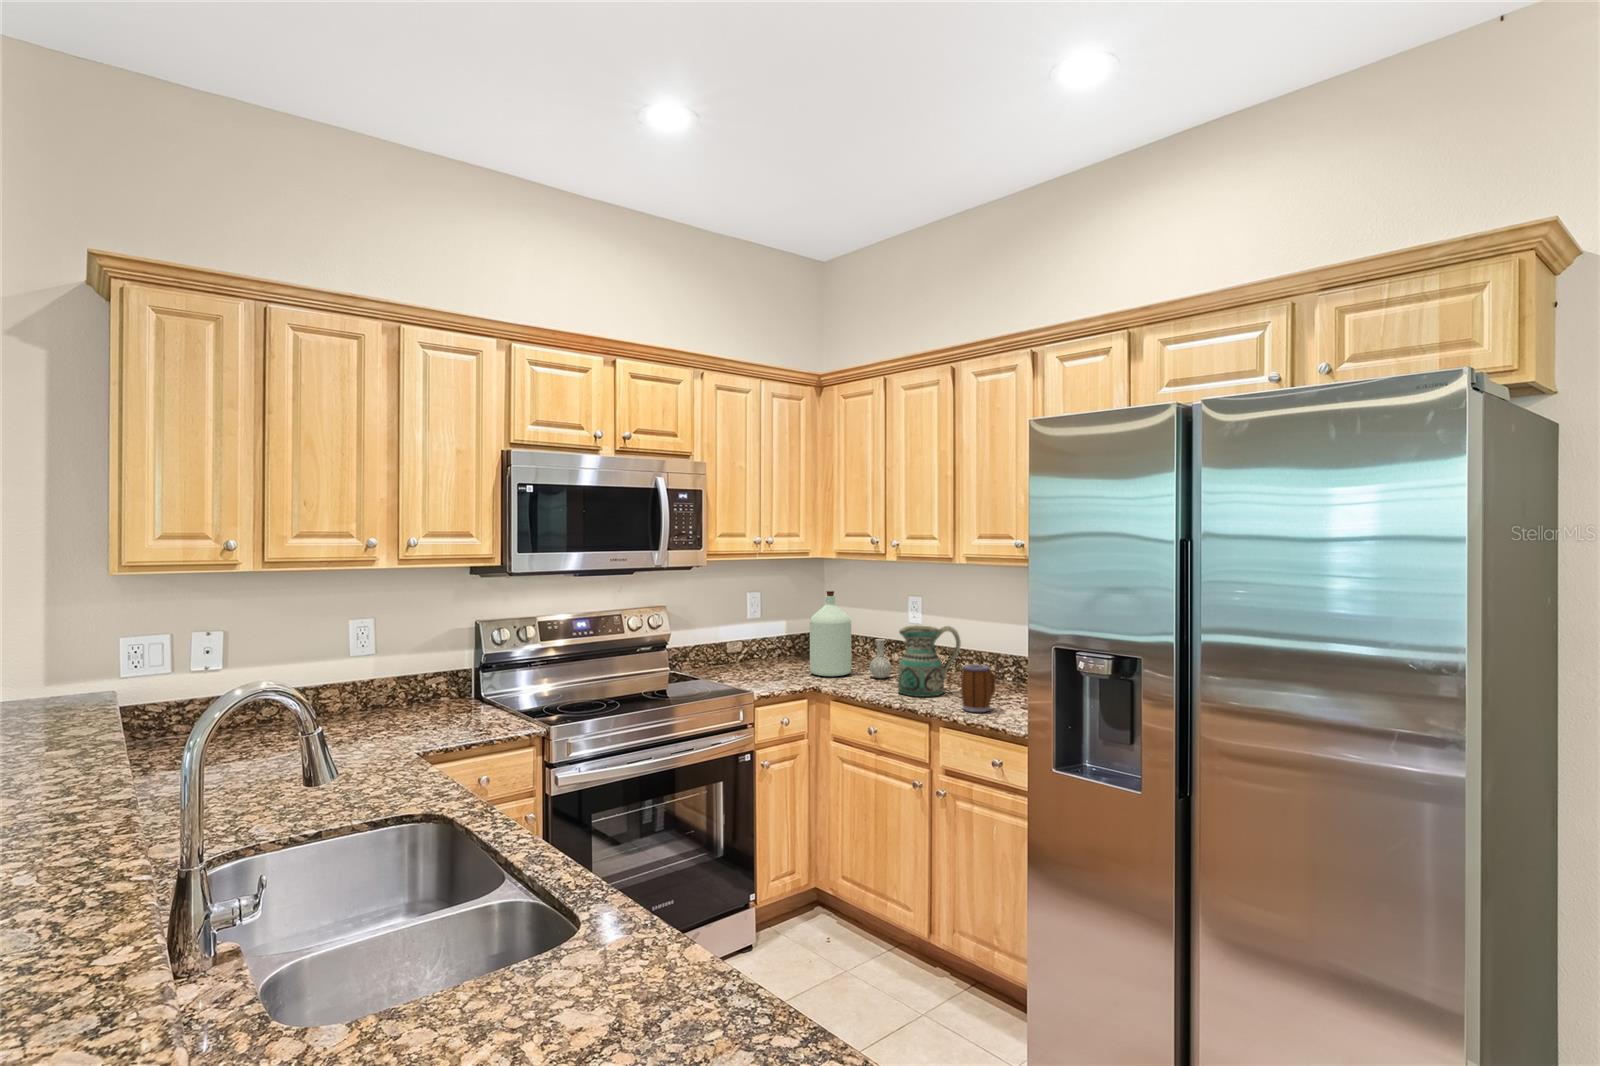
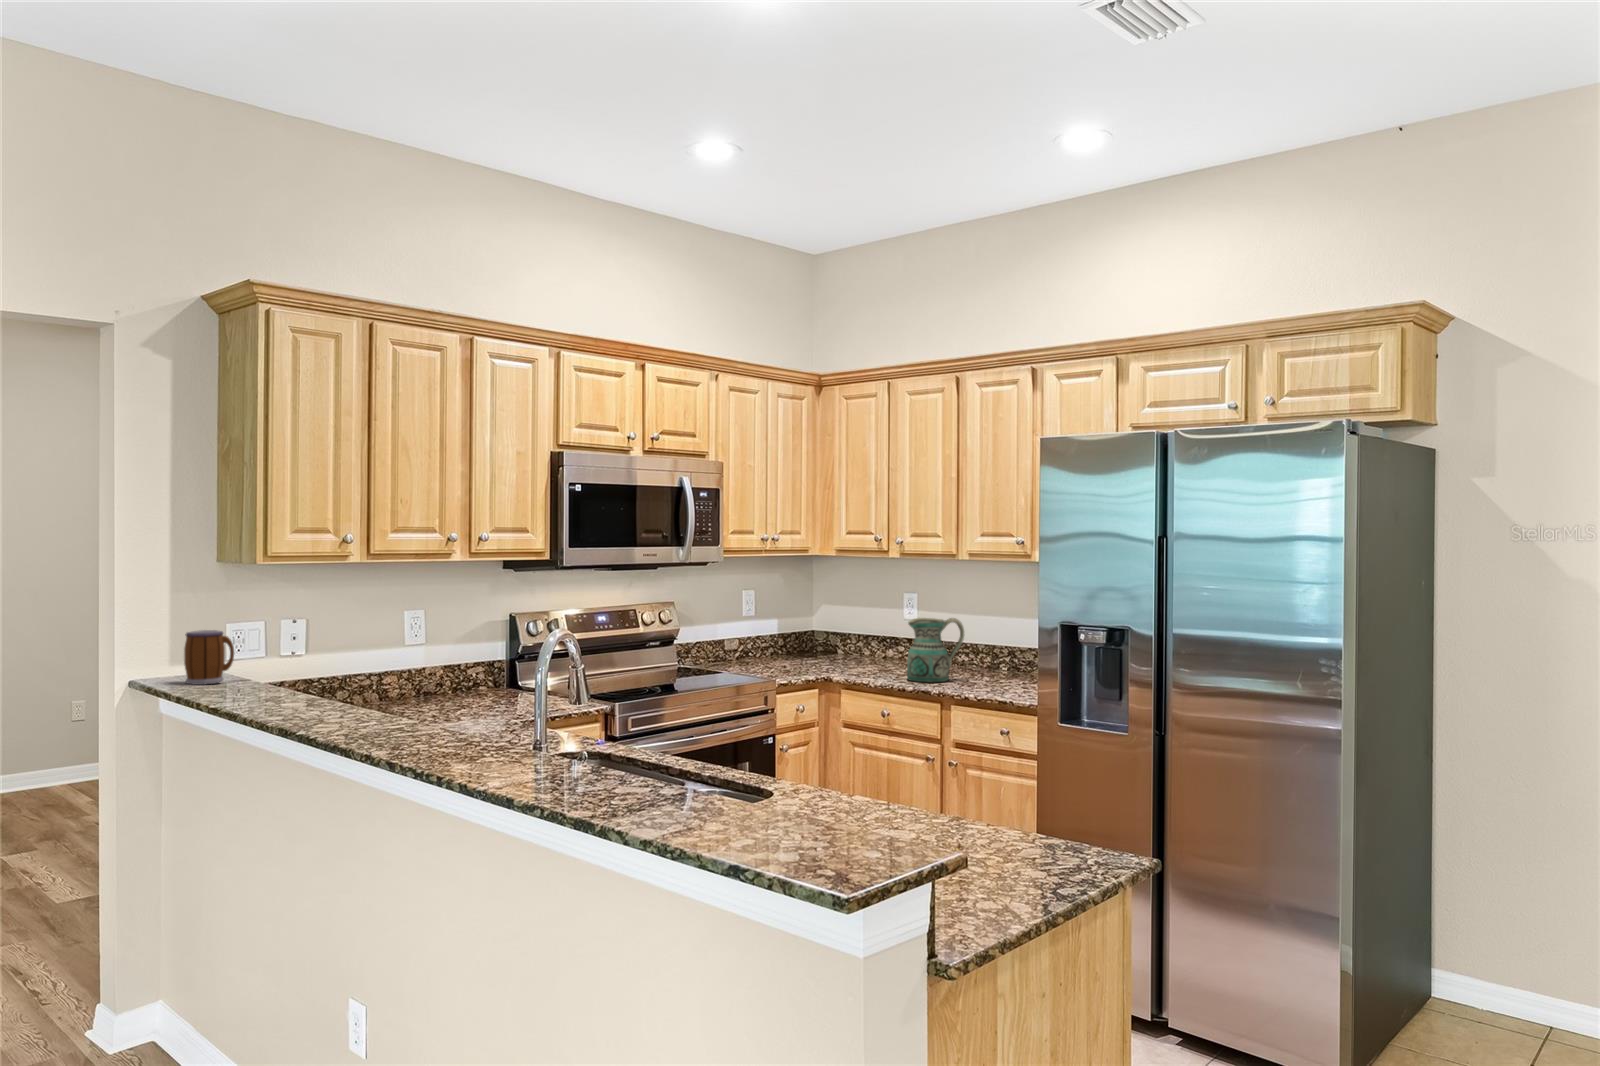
bottle: present [810,591,891,678] -> none [814,587,894,670]
mug: present [961,664,995,712] -> present [184,630,234,685]

